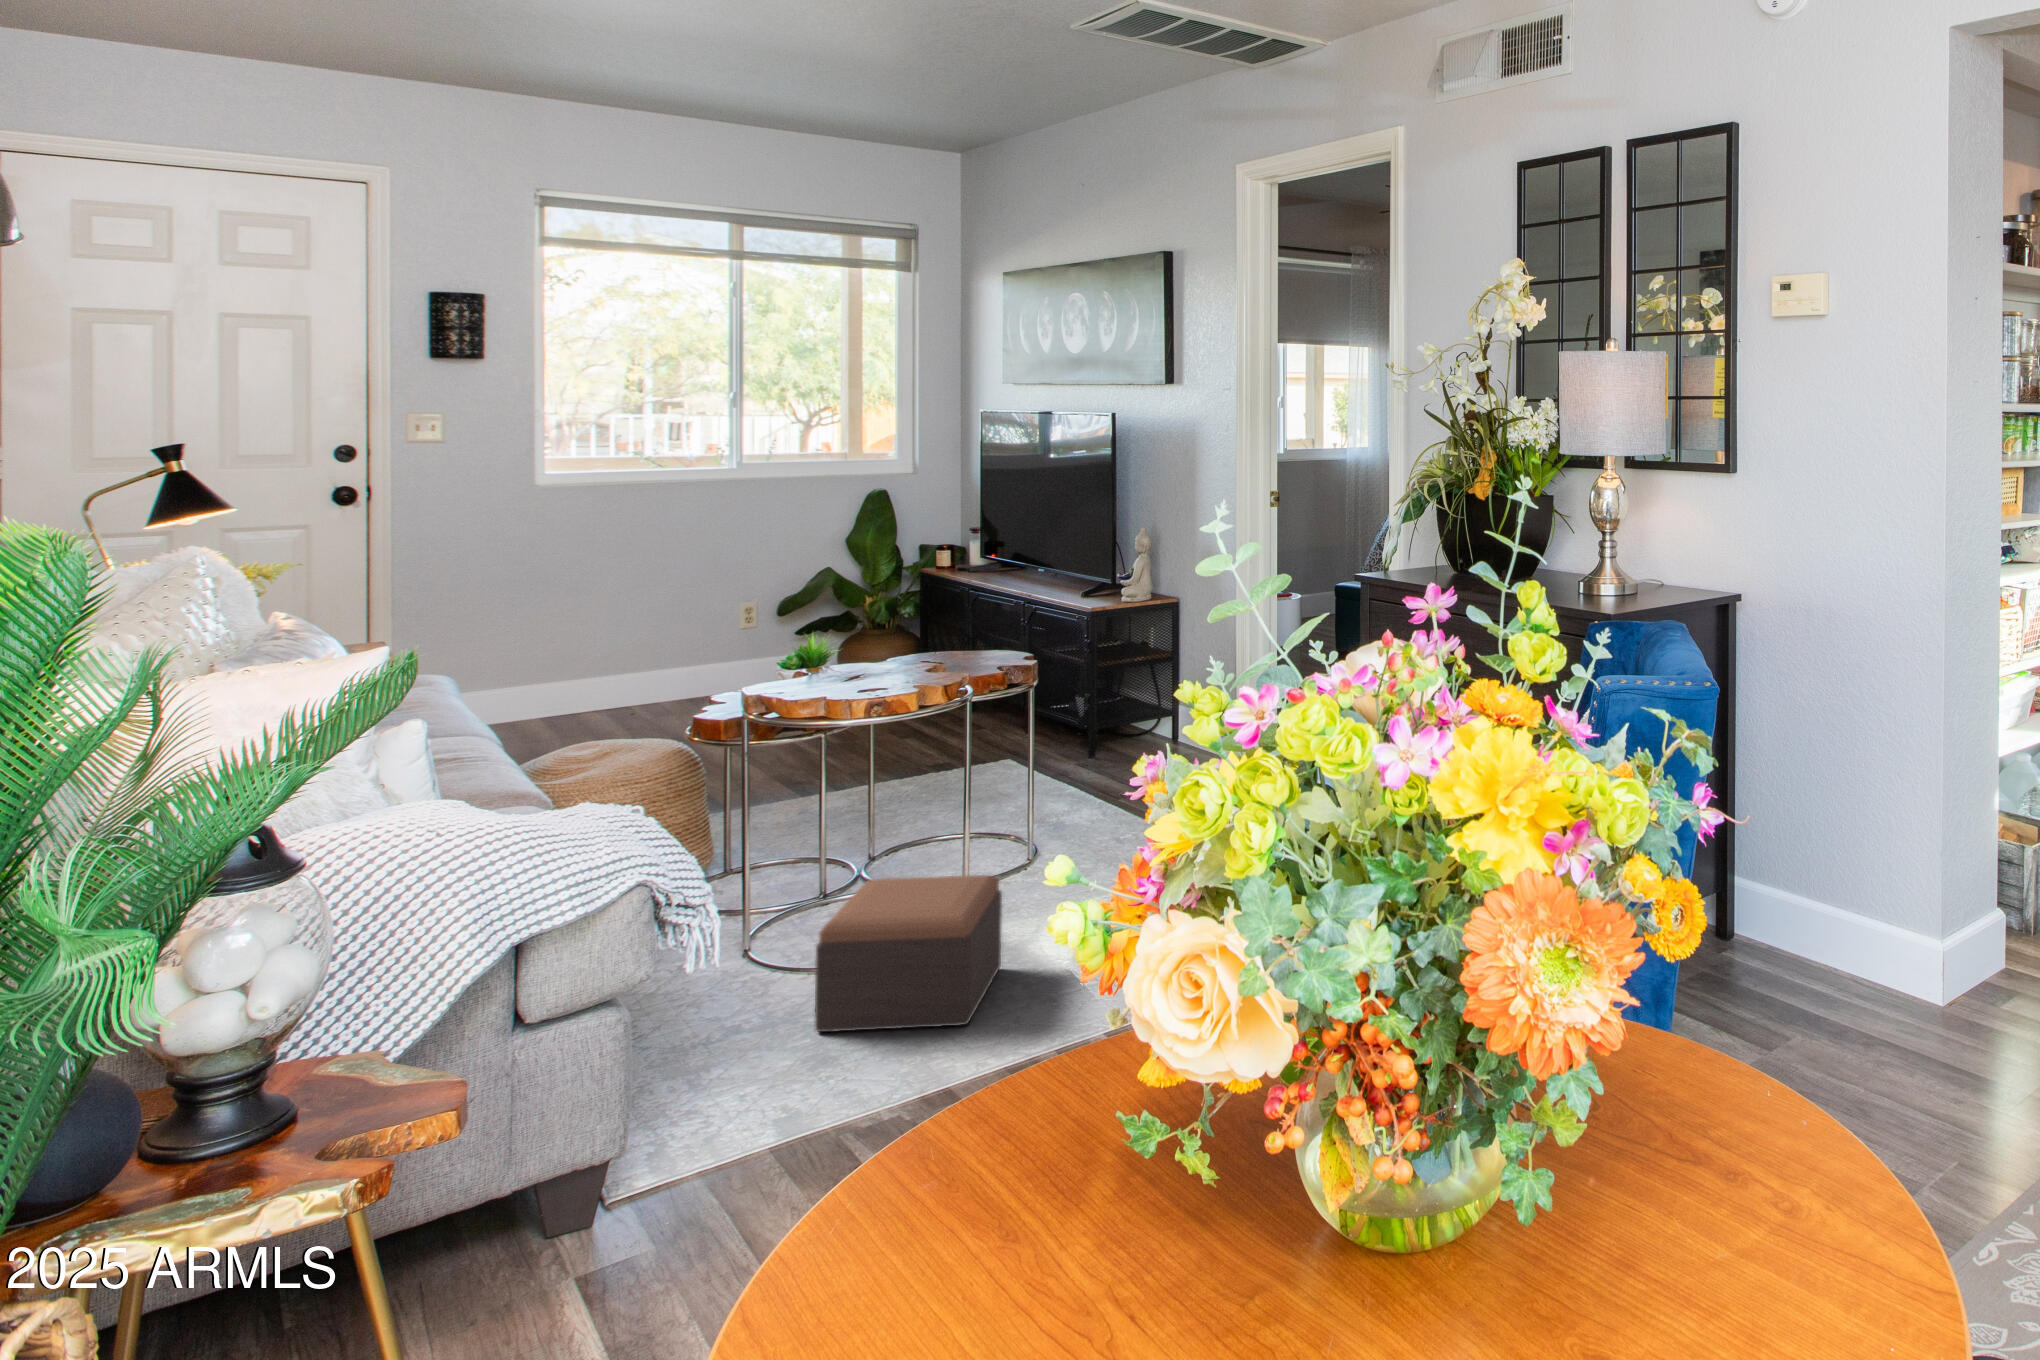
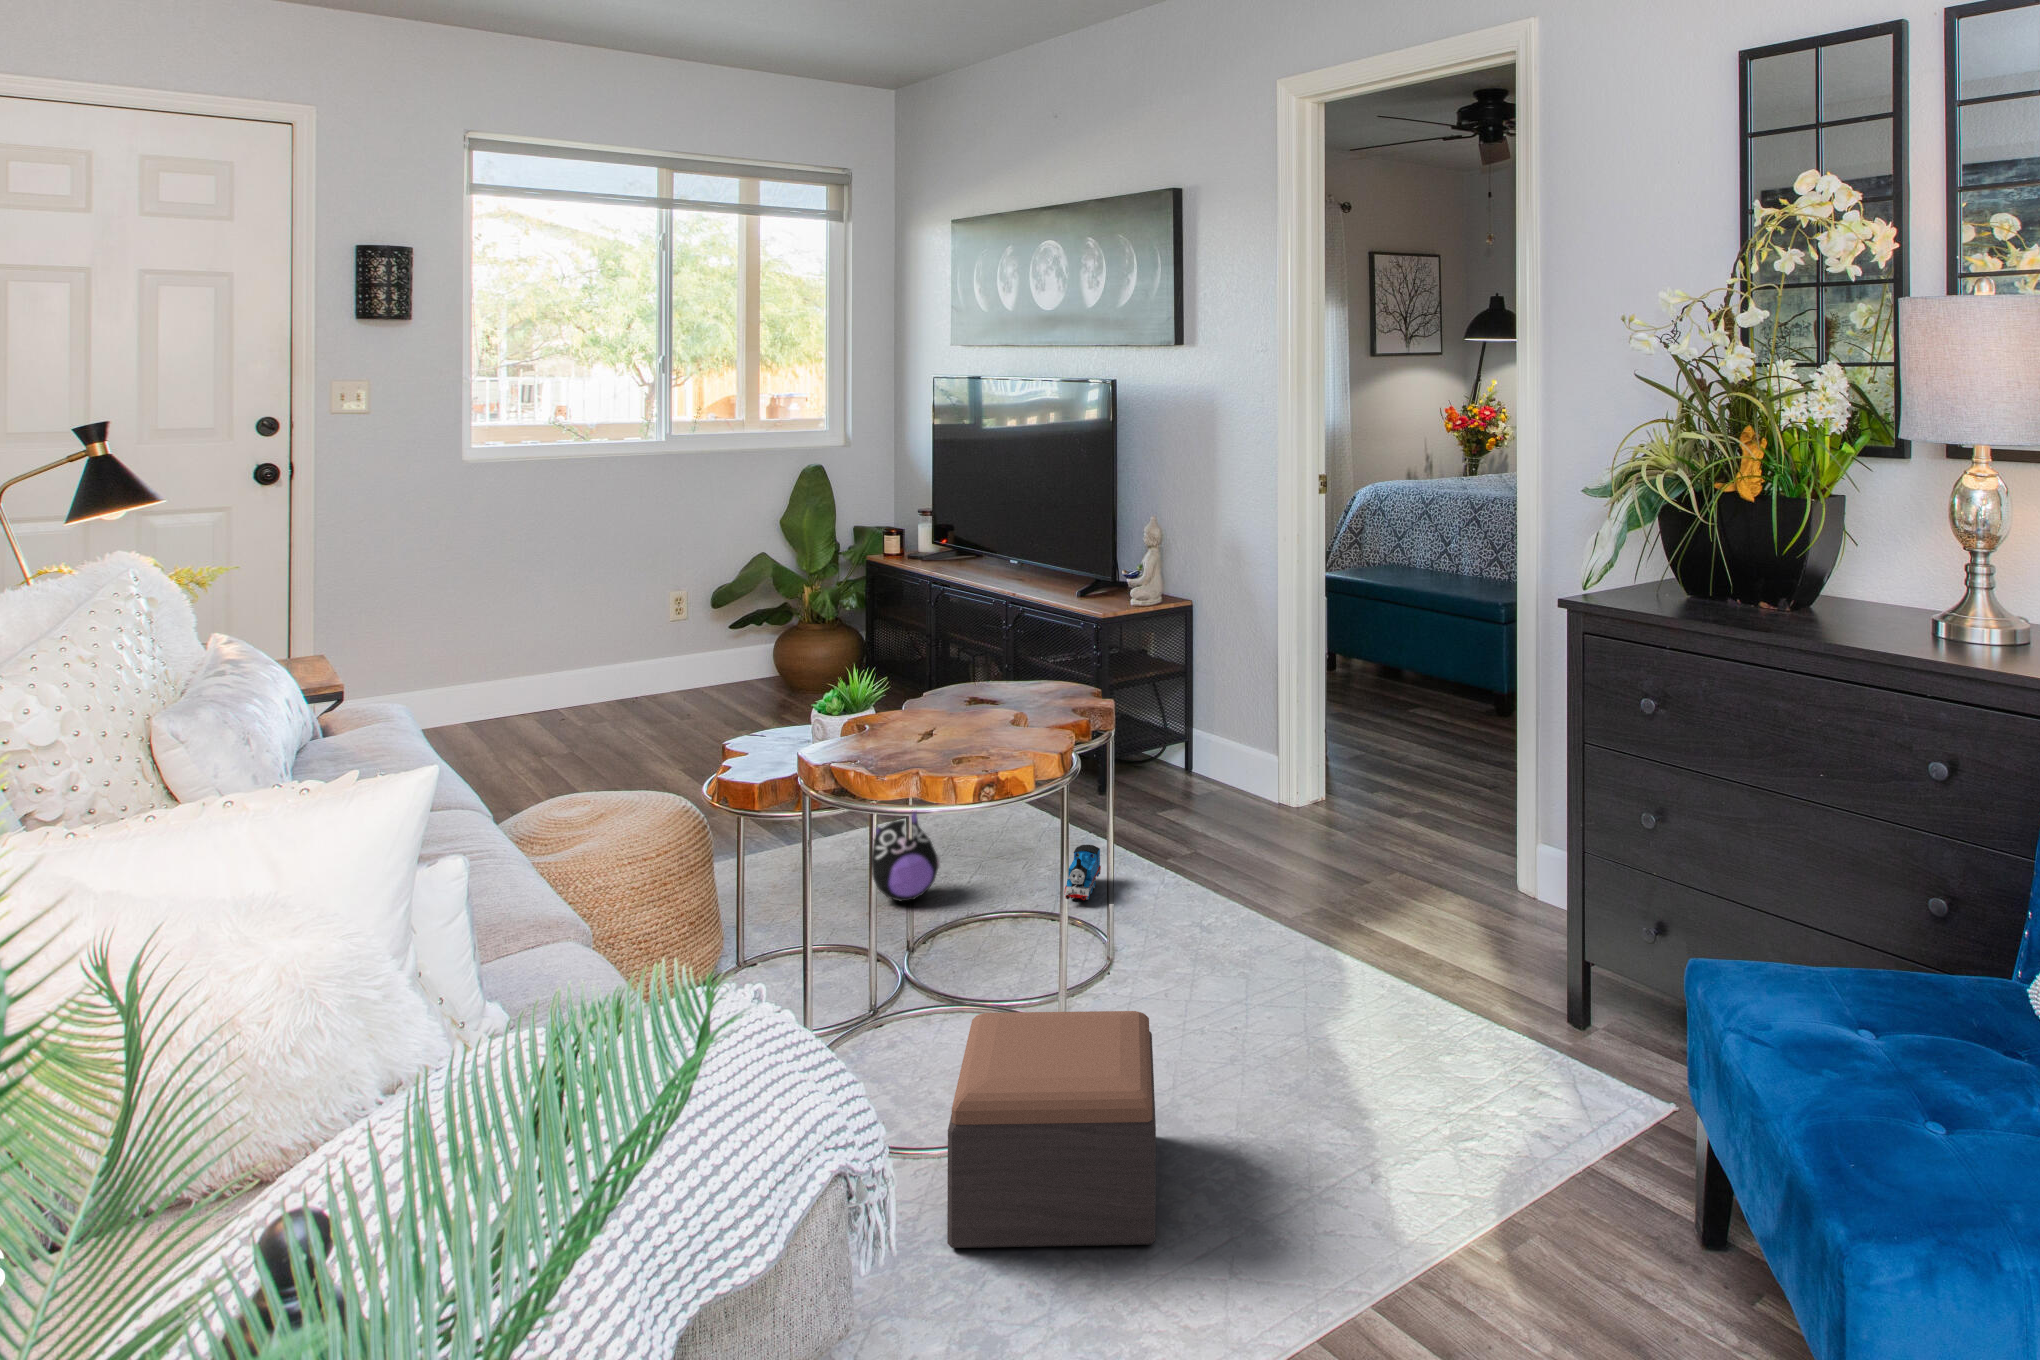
plush toy: none [848,759,913,835] -> present [871,812,940,902]
toy train: none [1010,788,1050,831] -> present [1064,845,1101,901]

